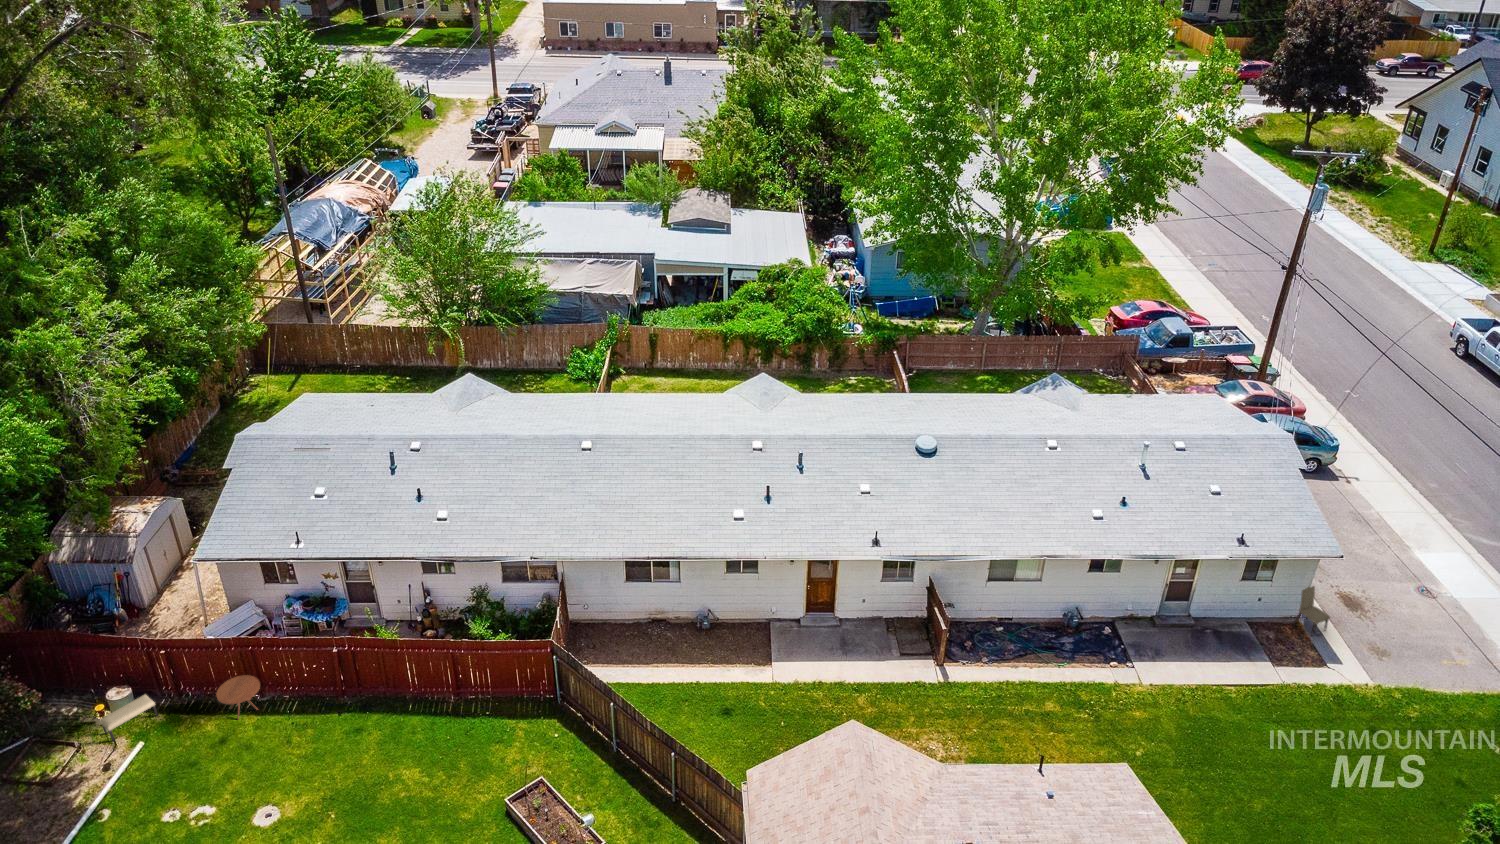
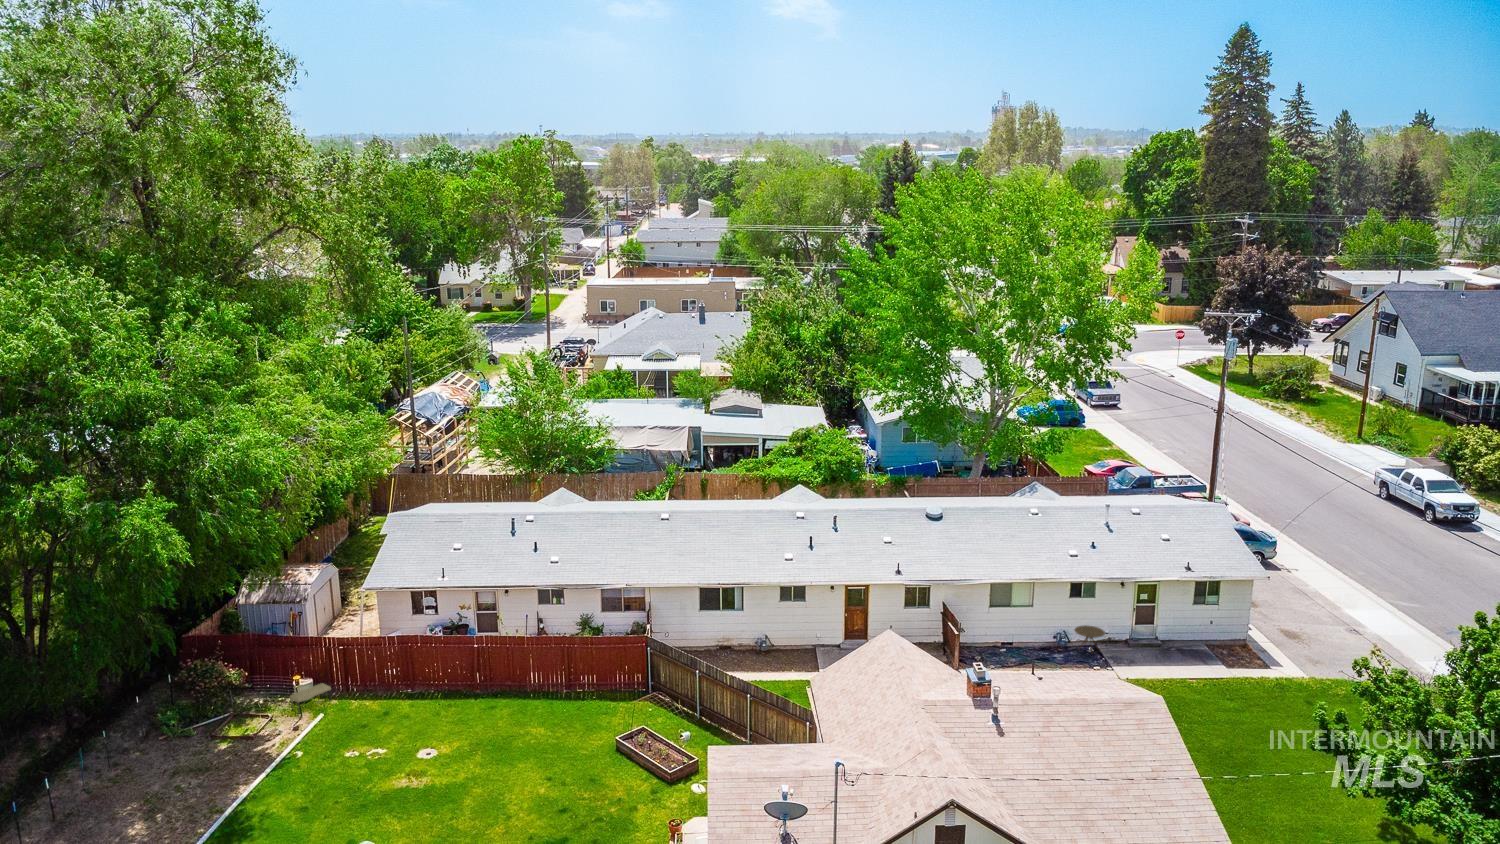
chair: present [1295,586,1330,635] -> none [1243,611,1270,650]
round table: present [216,675,260,715] -> present [1075,625,1105,648]

